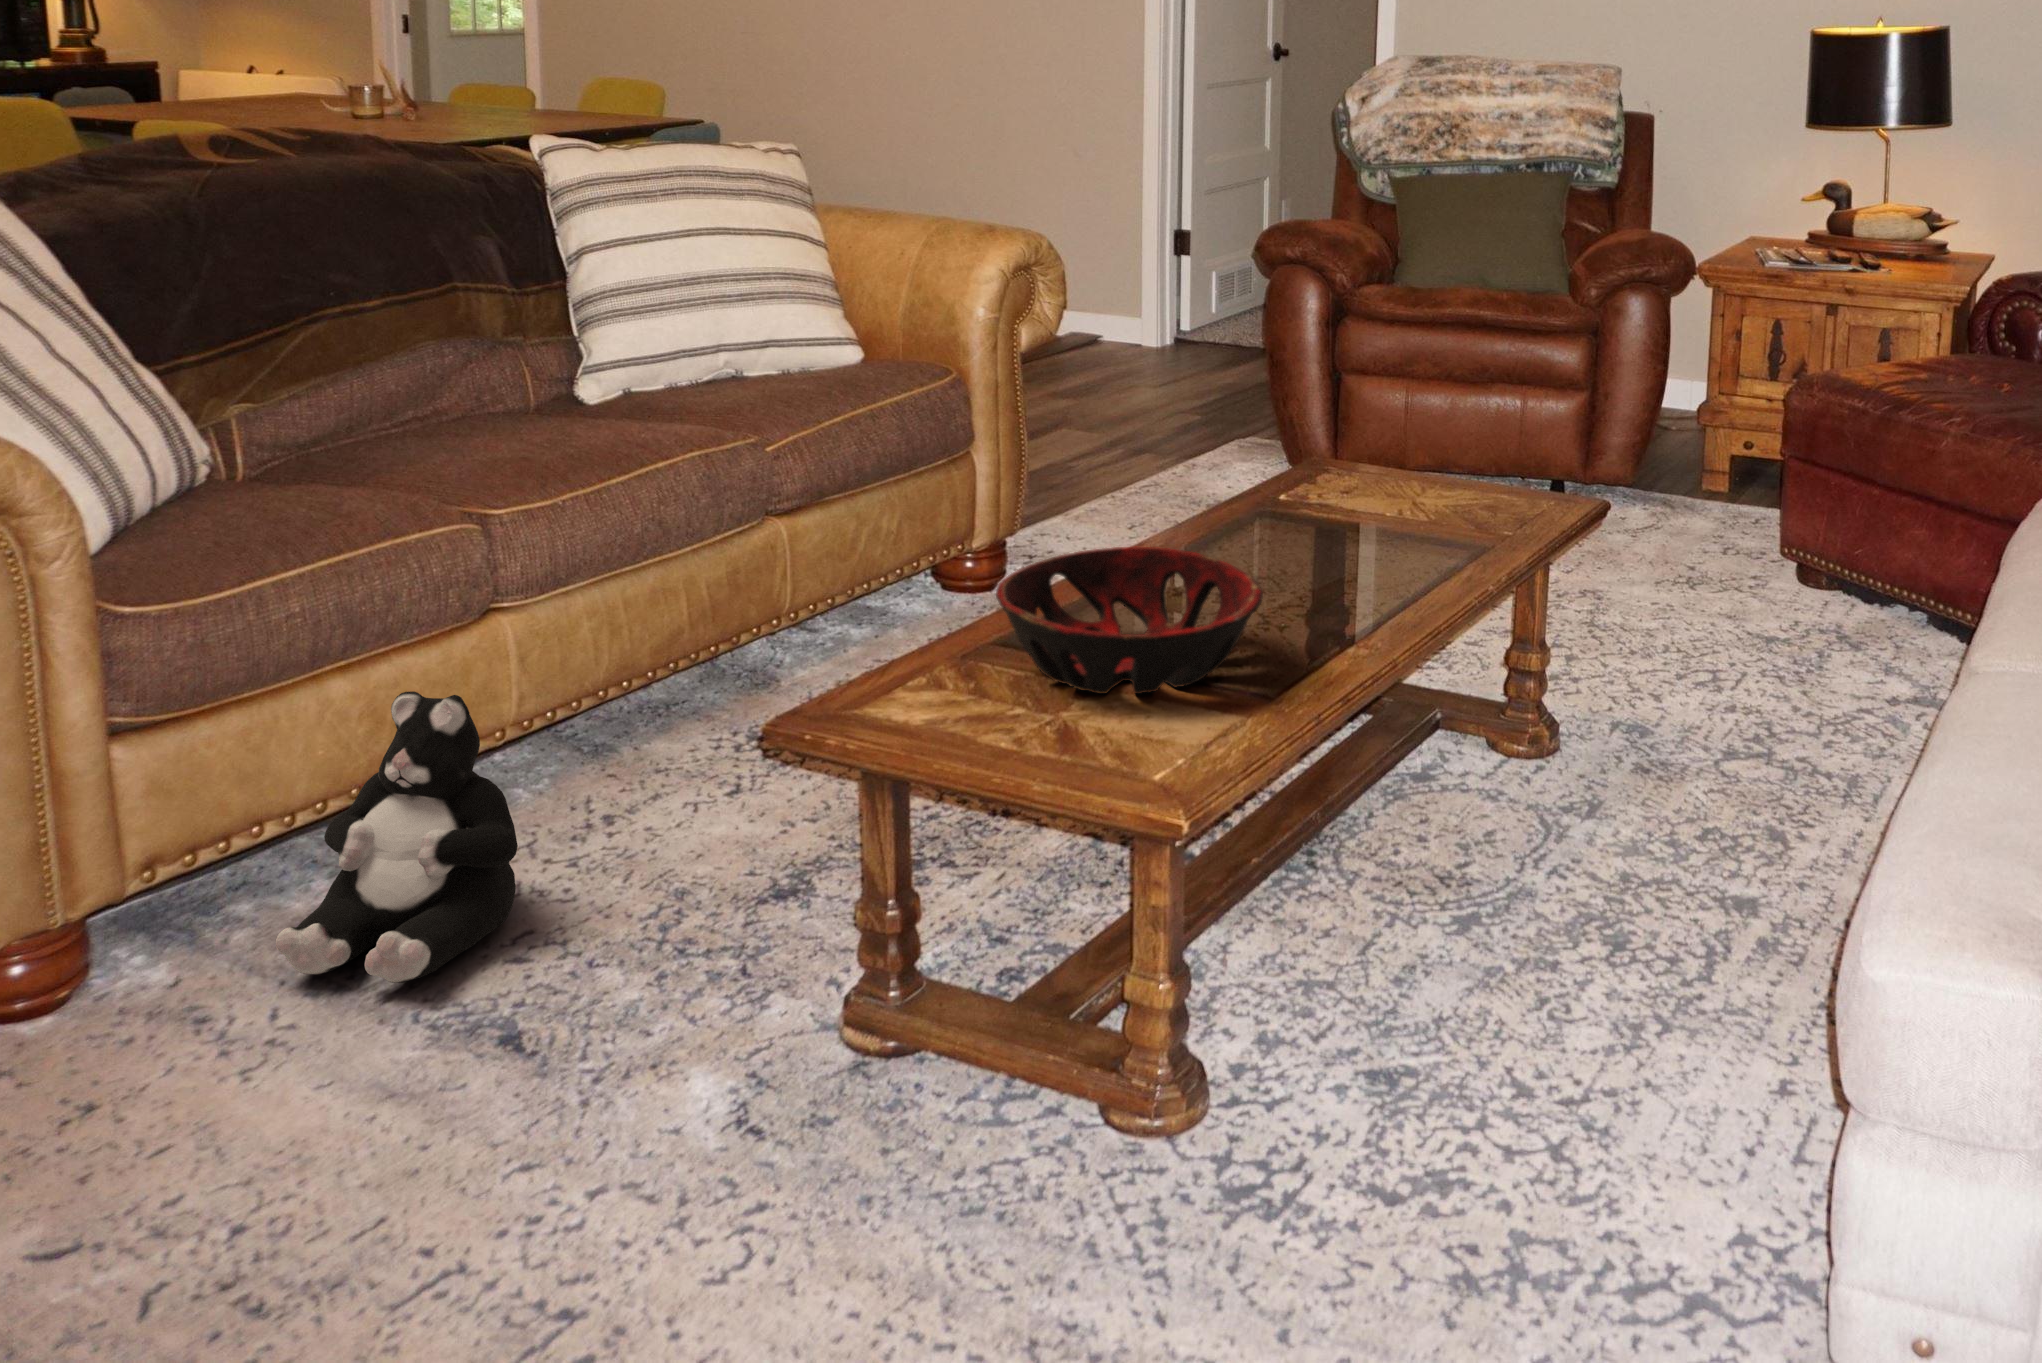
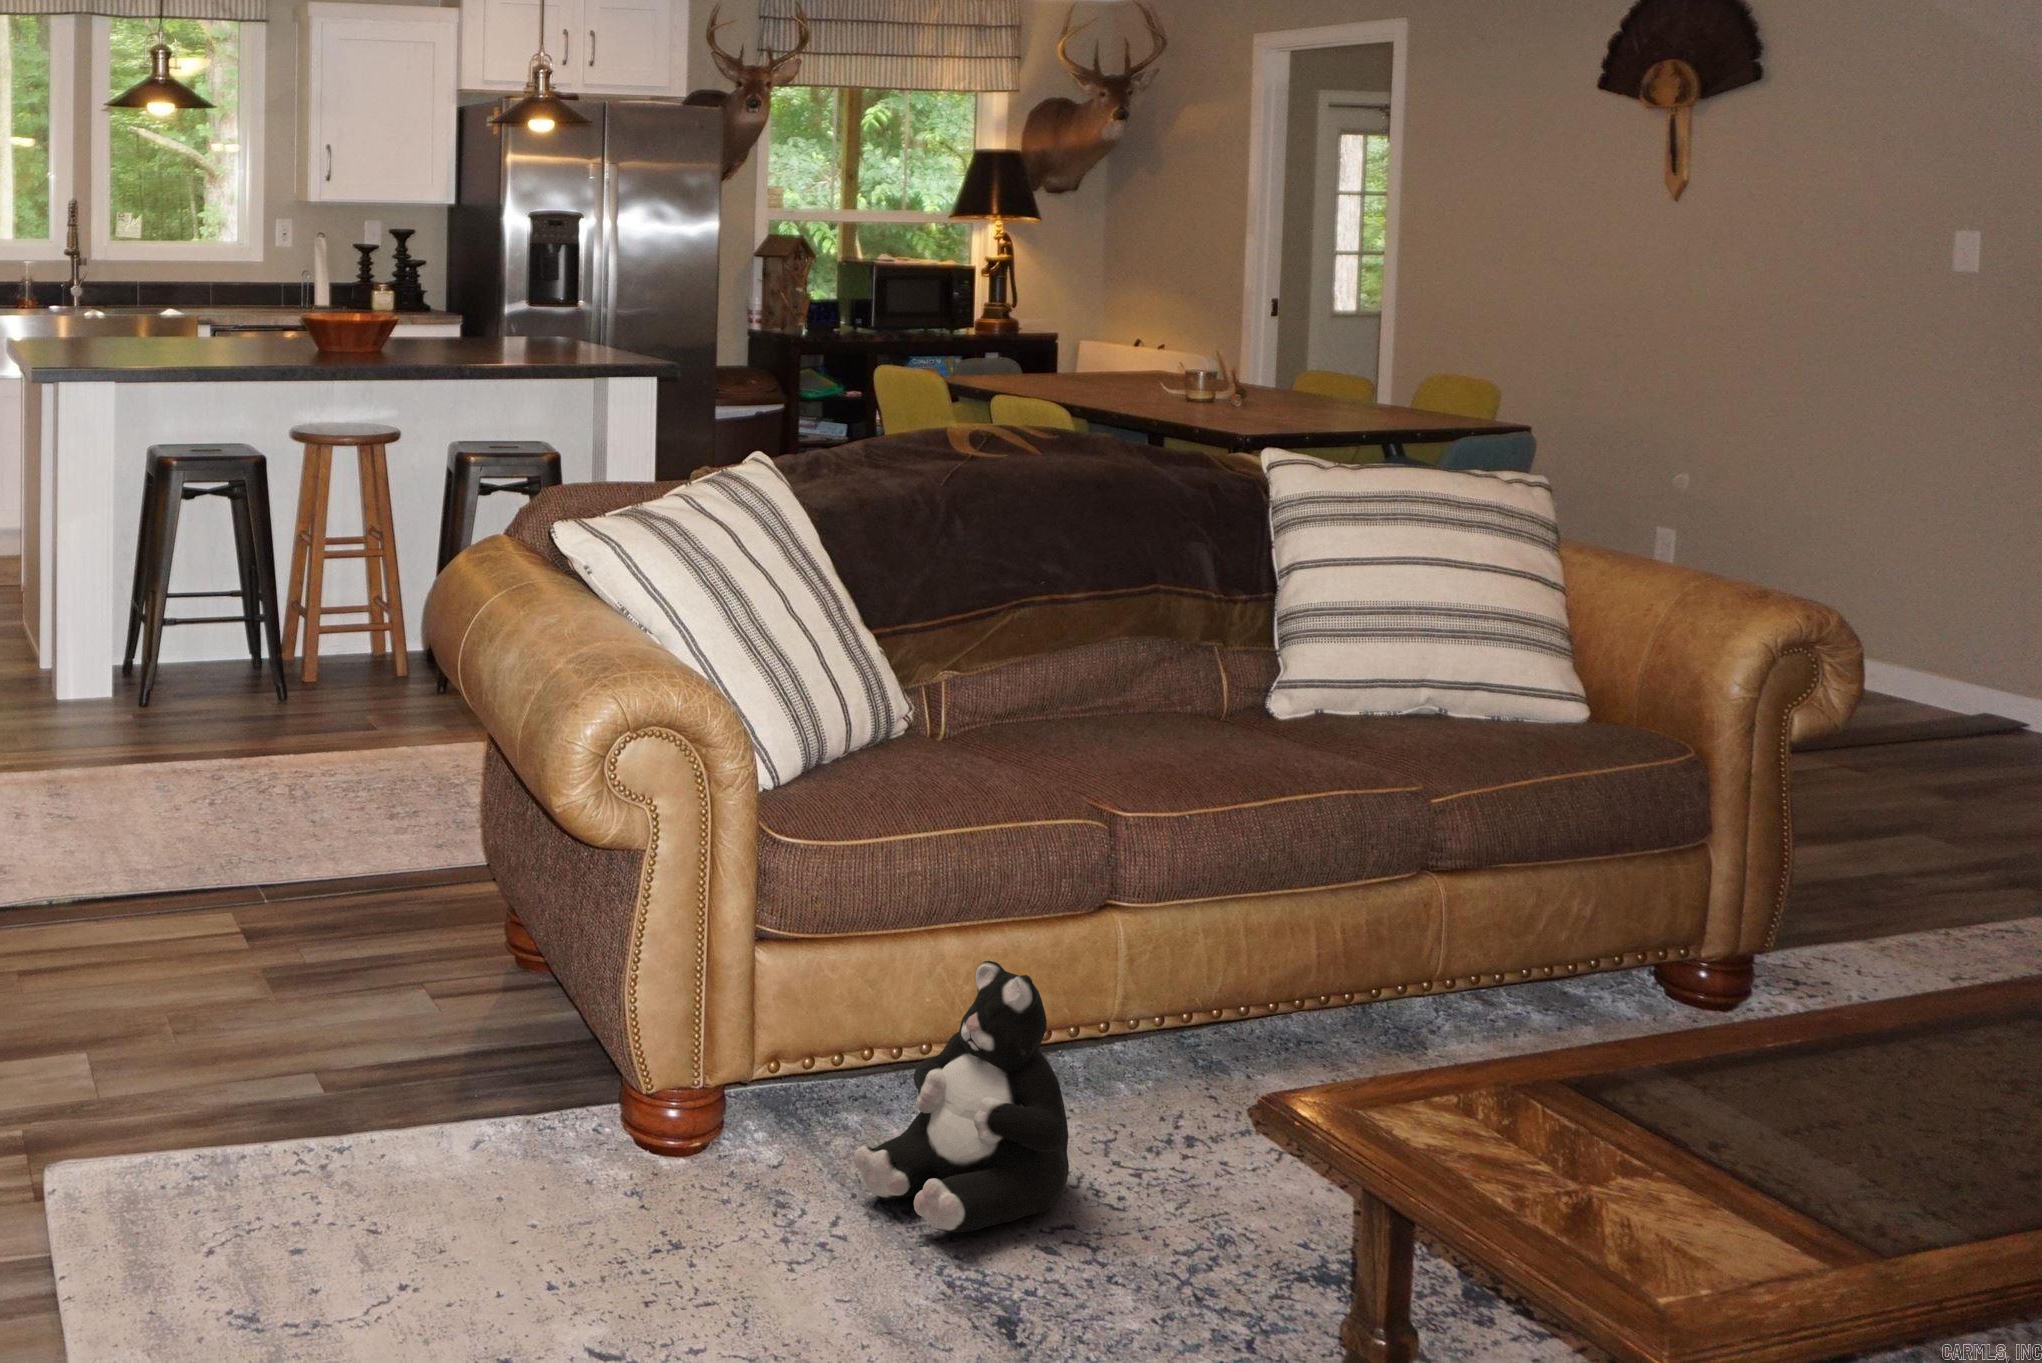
decorative bowl: present [996,547,1263,694] -> none [1518,989,1886,1190]

